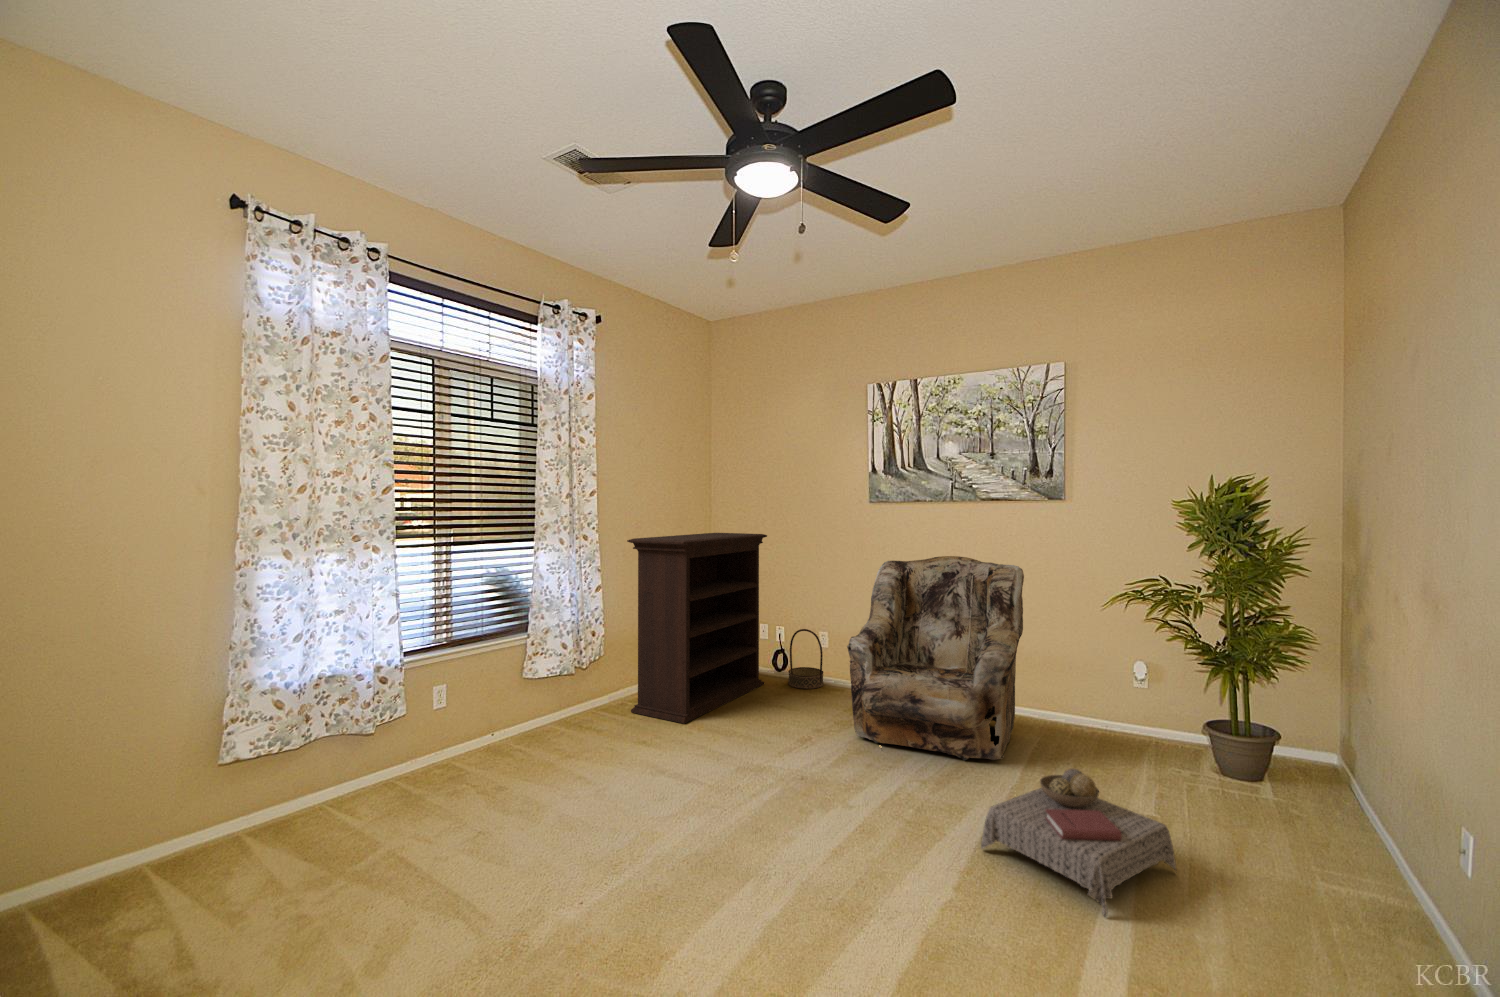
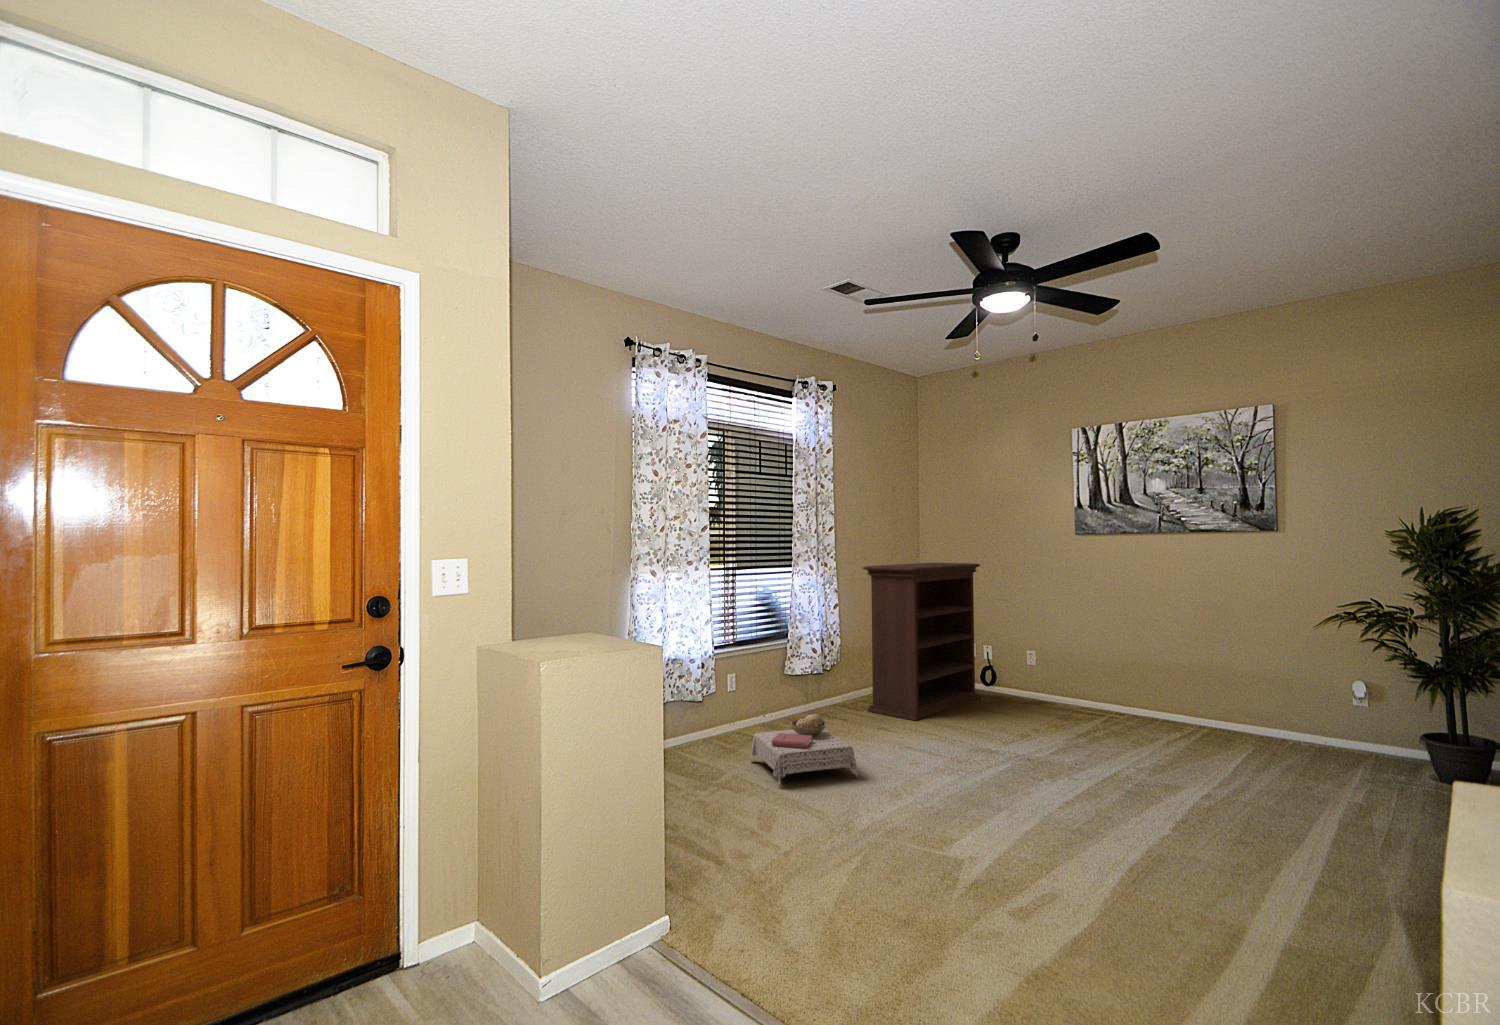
armchair: present [847,556,1024,761] -> none [1060,583,1233,758]
basket: present [788,629,823,689] -> none [1003,650,1037,703]
ottoman: present [981,769,1176,917] -> present [750,714,858,787]

